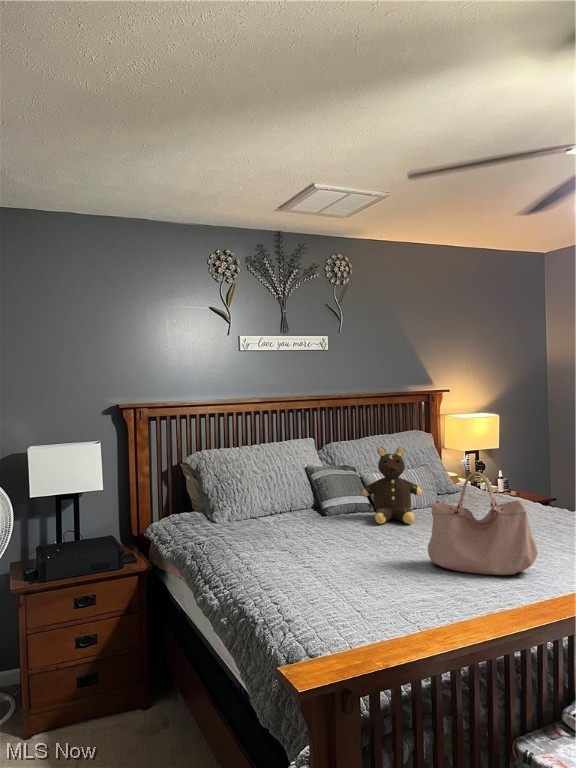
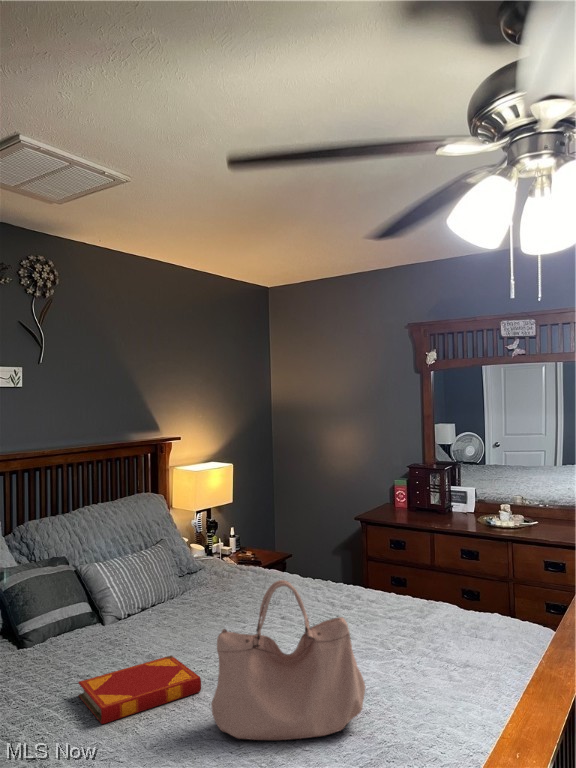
teddy bear: present [362,447,422,524] -> none [84,530,170,650]
hardback book: none [352,527,429,552] -> present [78,656,201,724]

